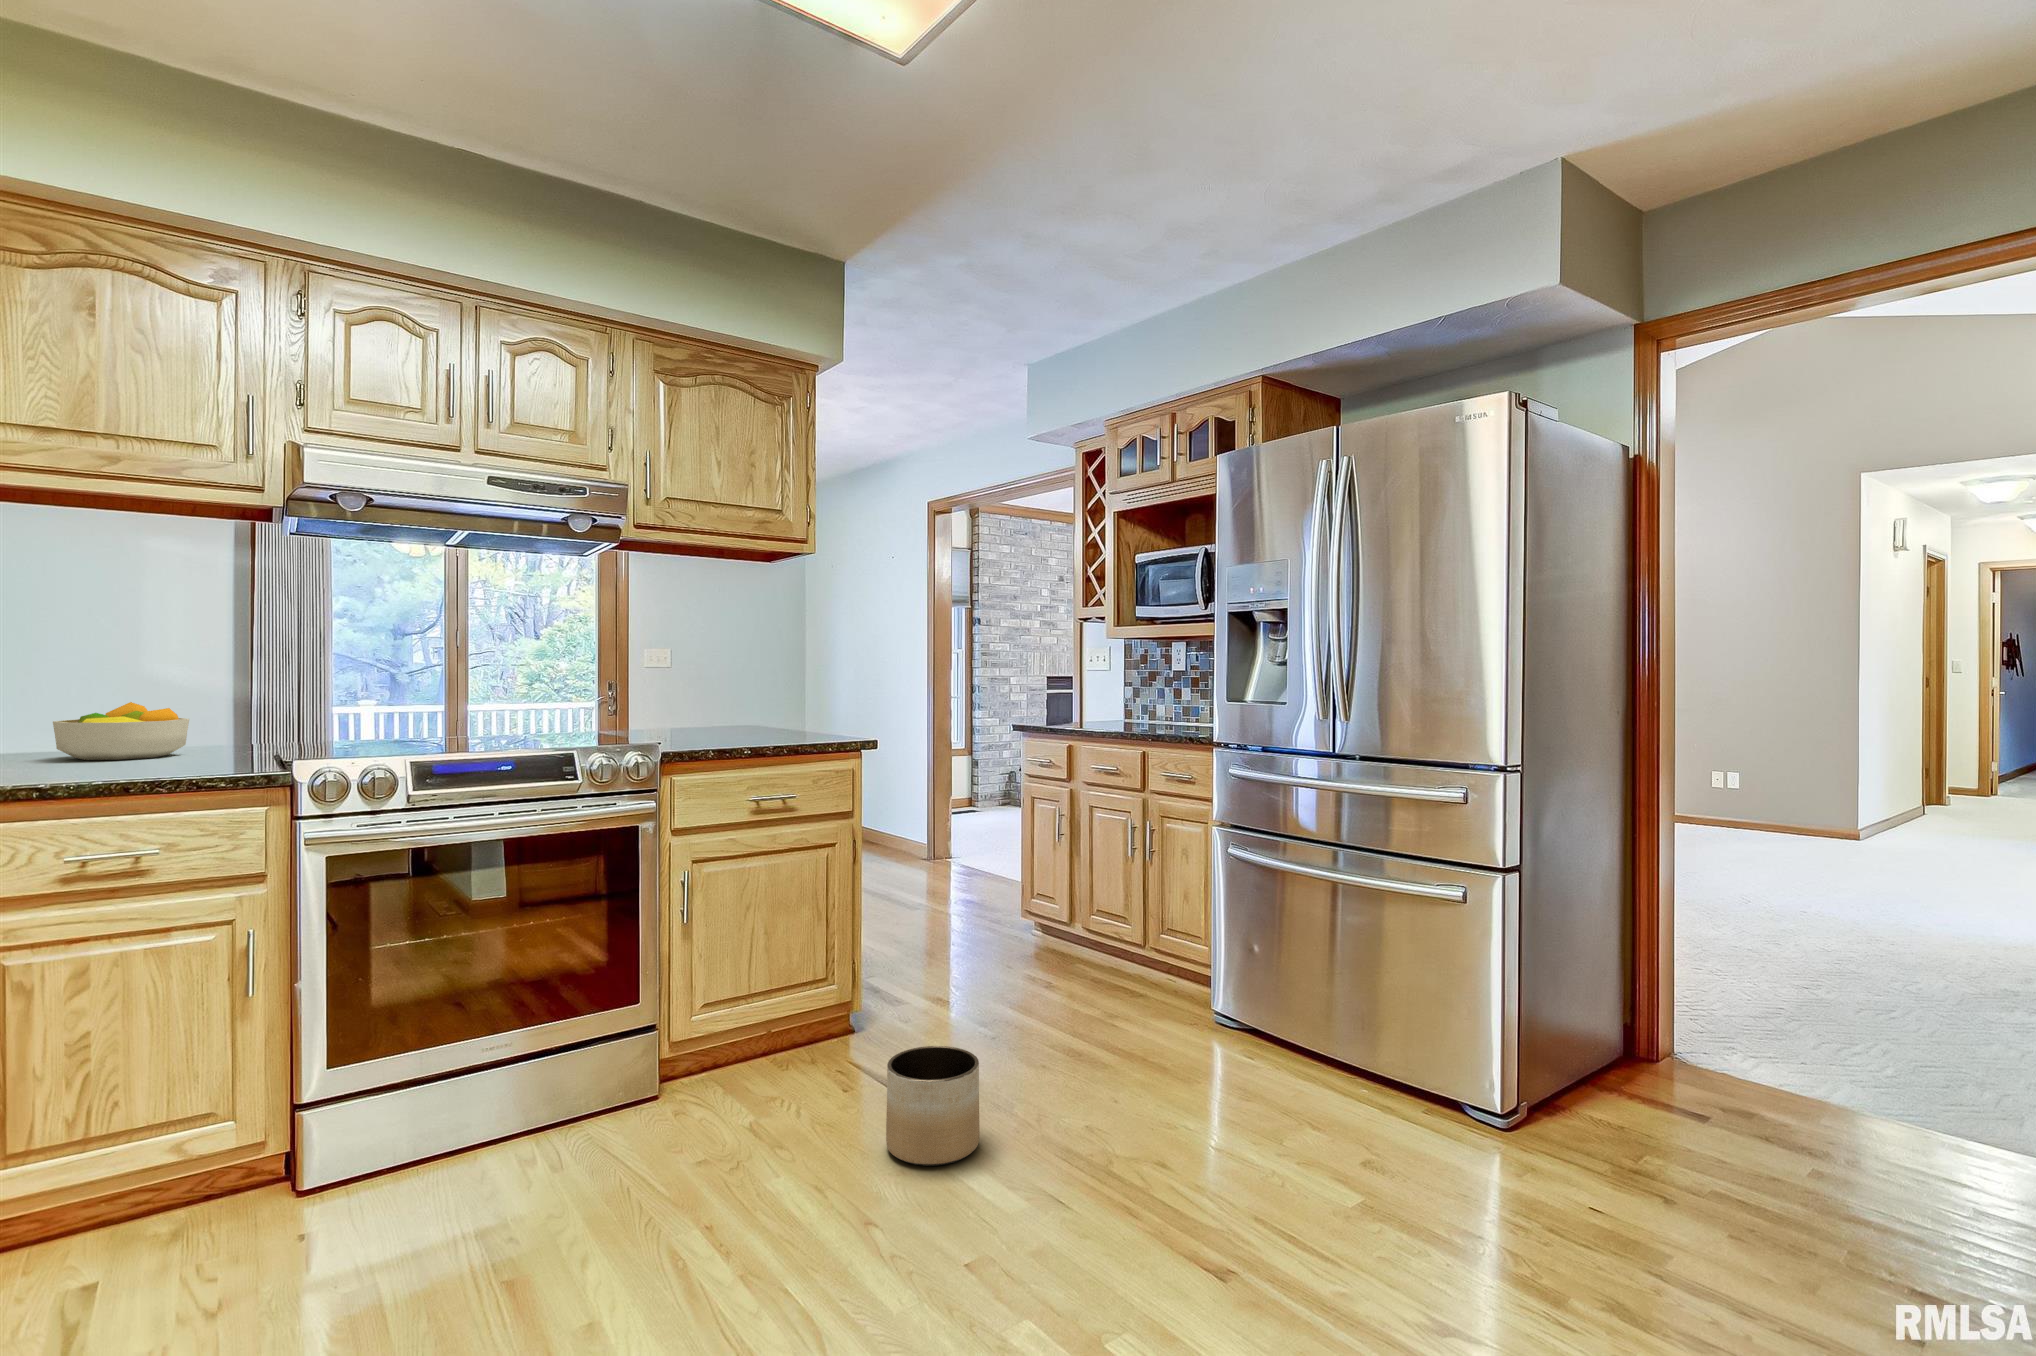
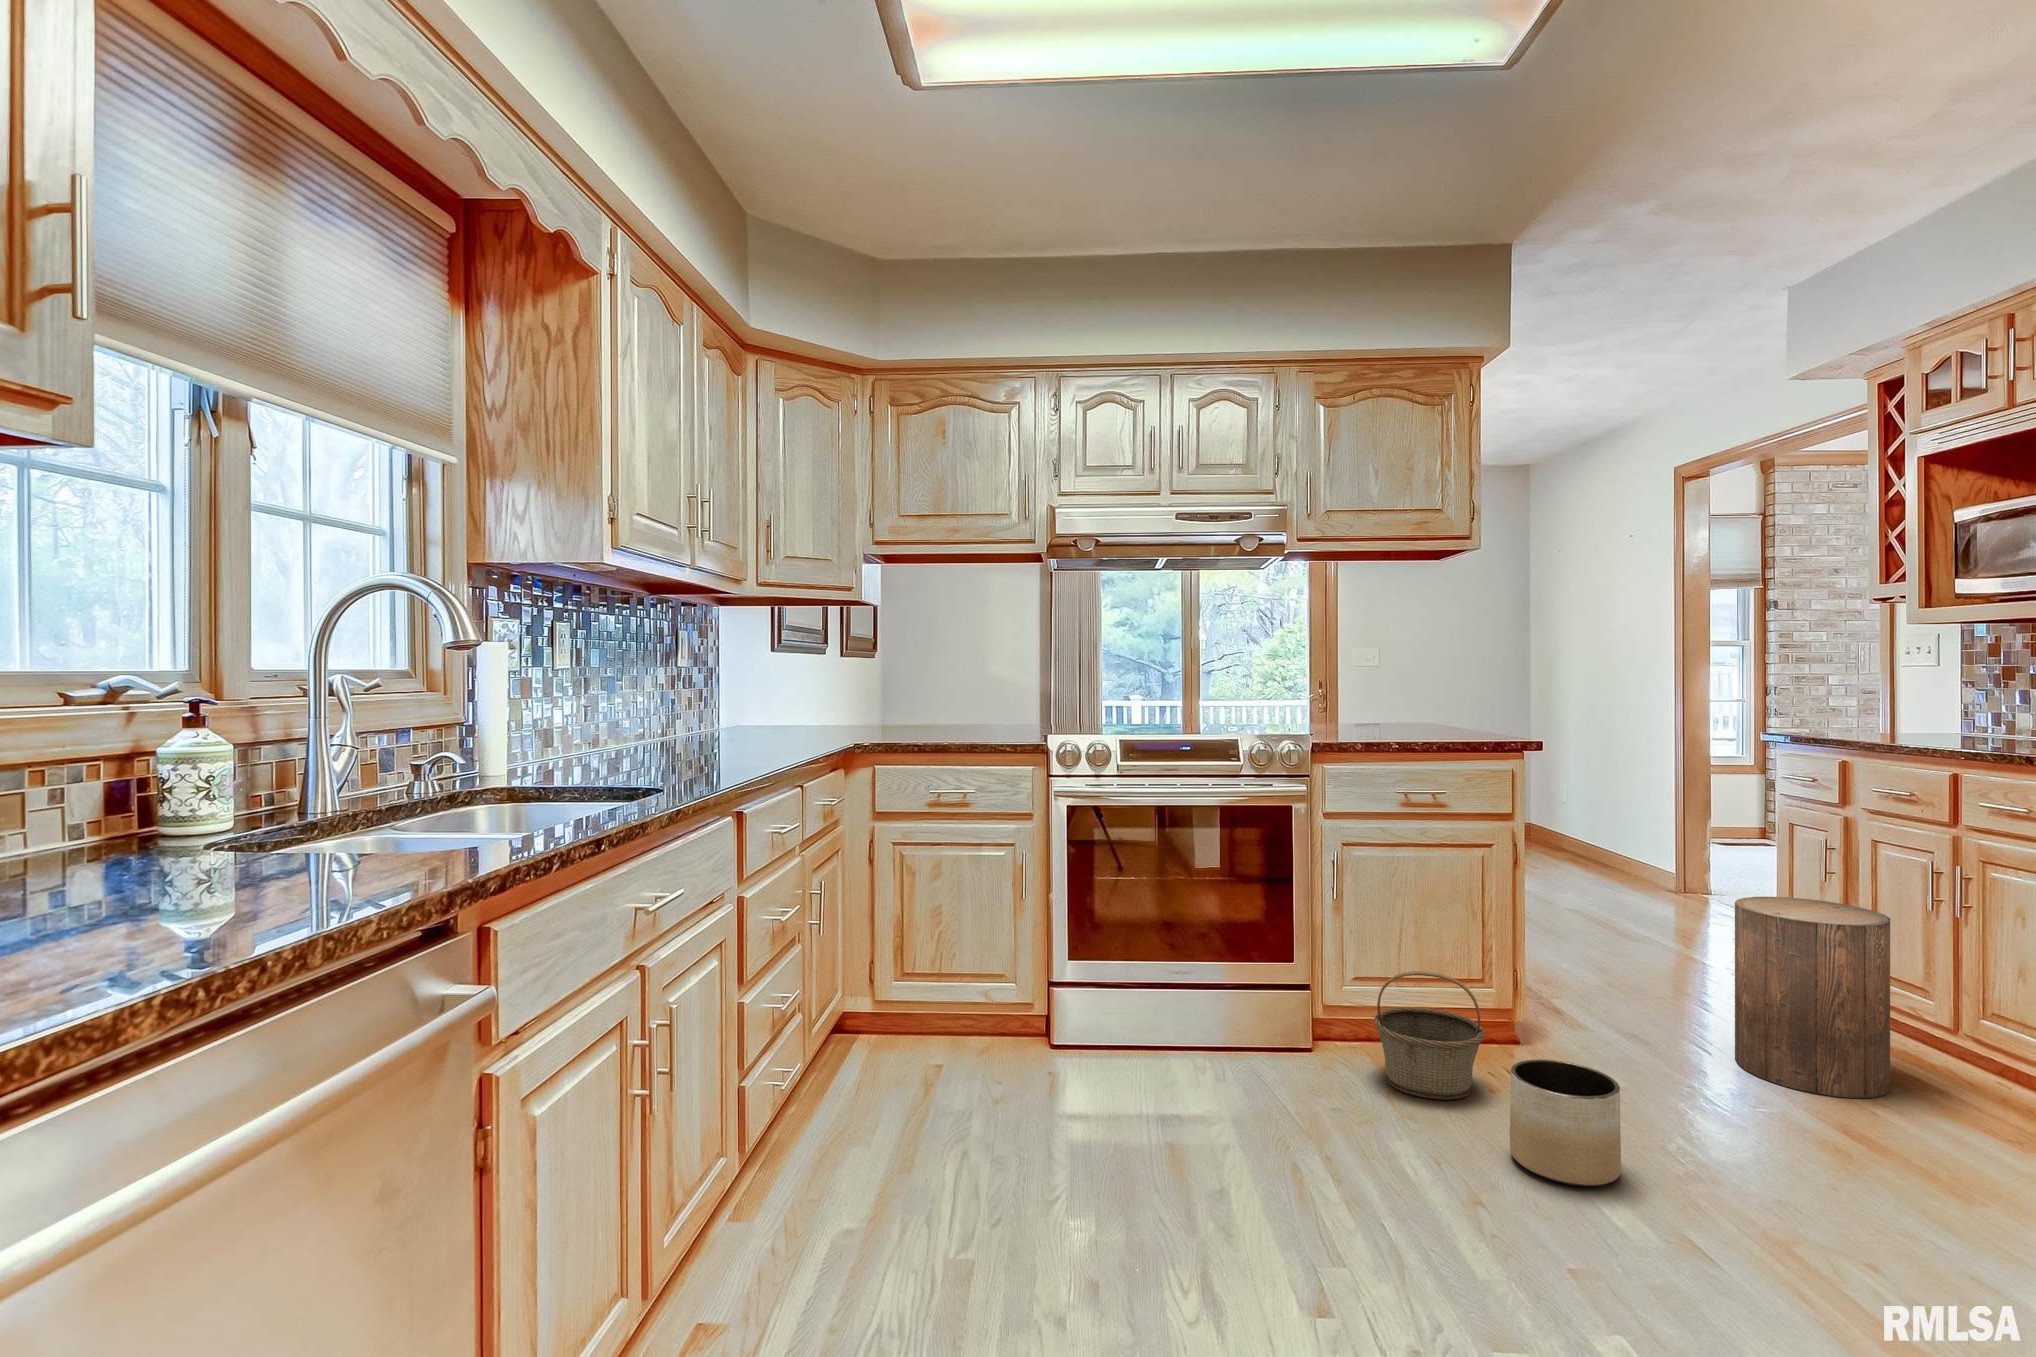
fruit bowl: present [53,702,189,760] -> none [936,693,1004,731]
stool: none [1018,861,1117,1019] -> present [1735,897,1890,1098]
basket: none [736,985,845,1118] -> present [1374,971,1484,1100]

